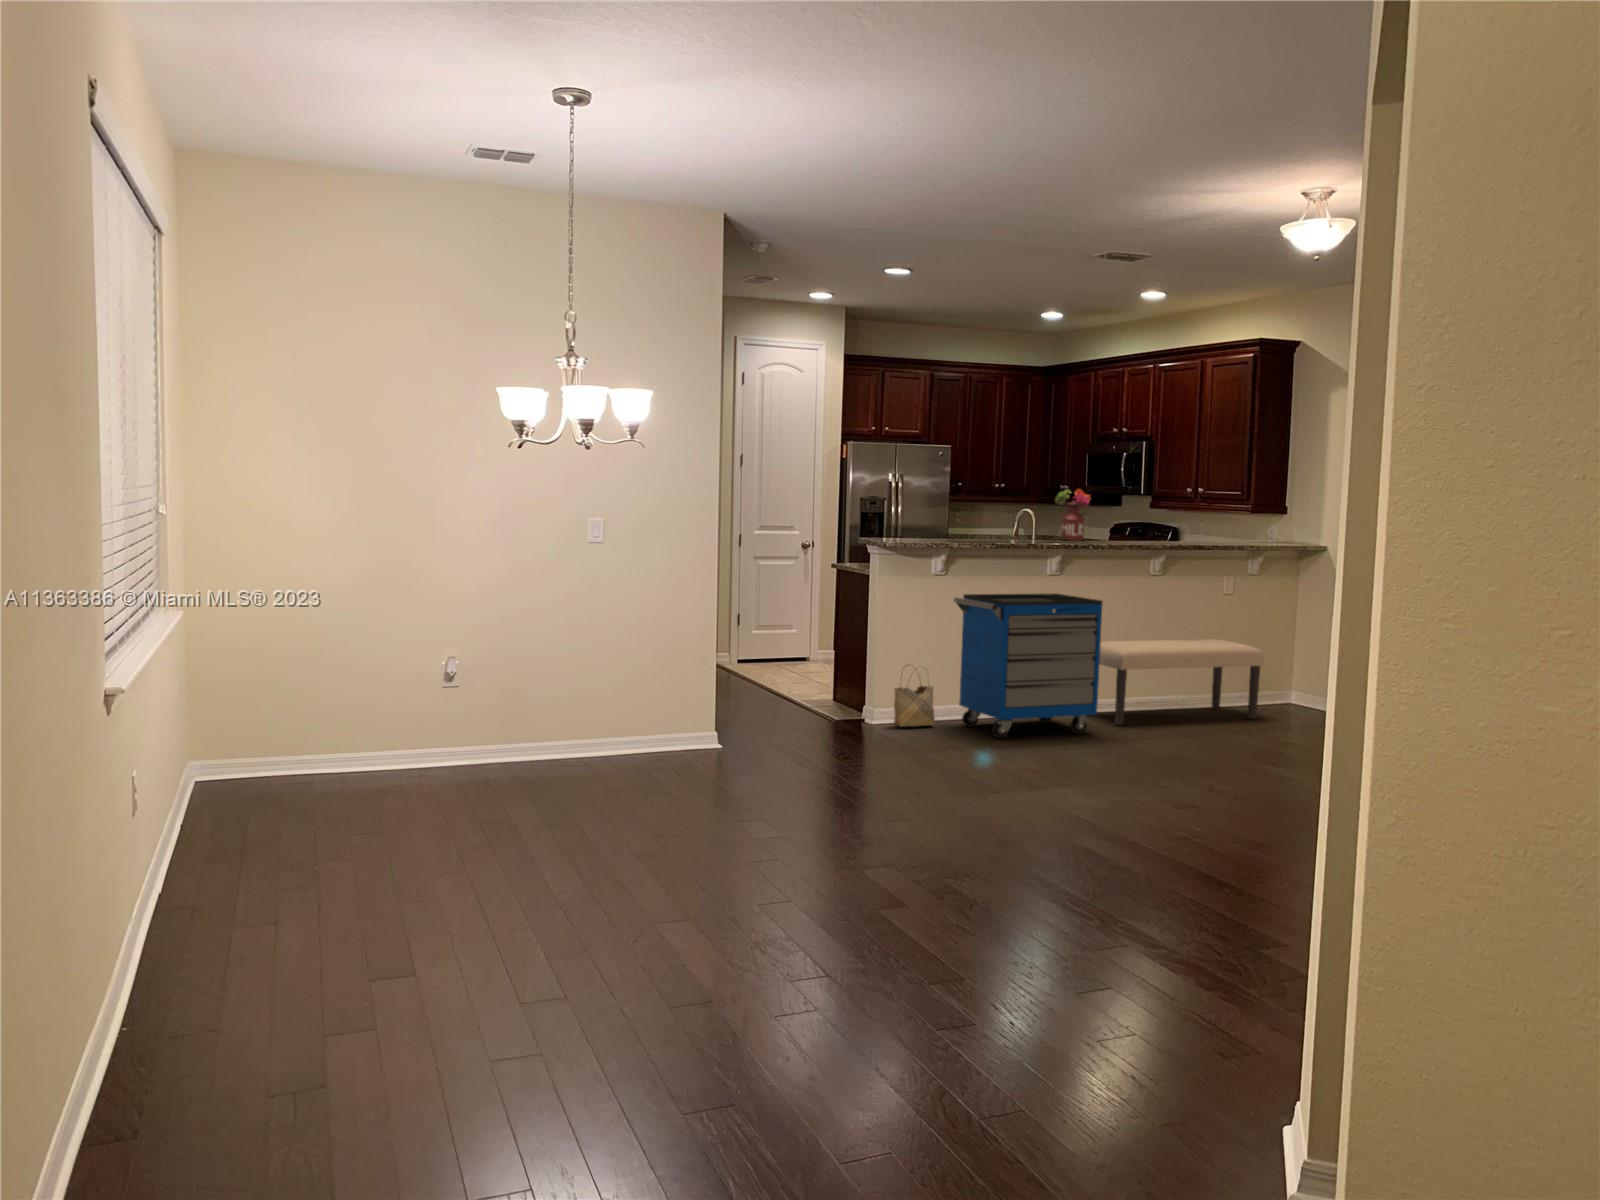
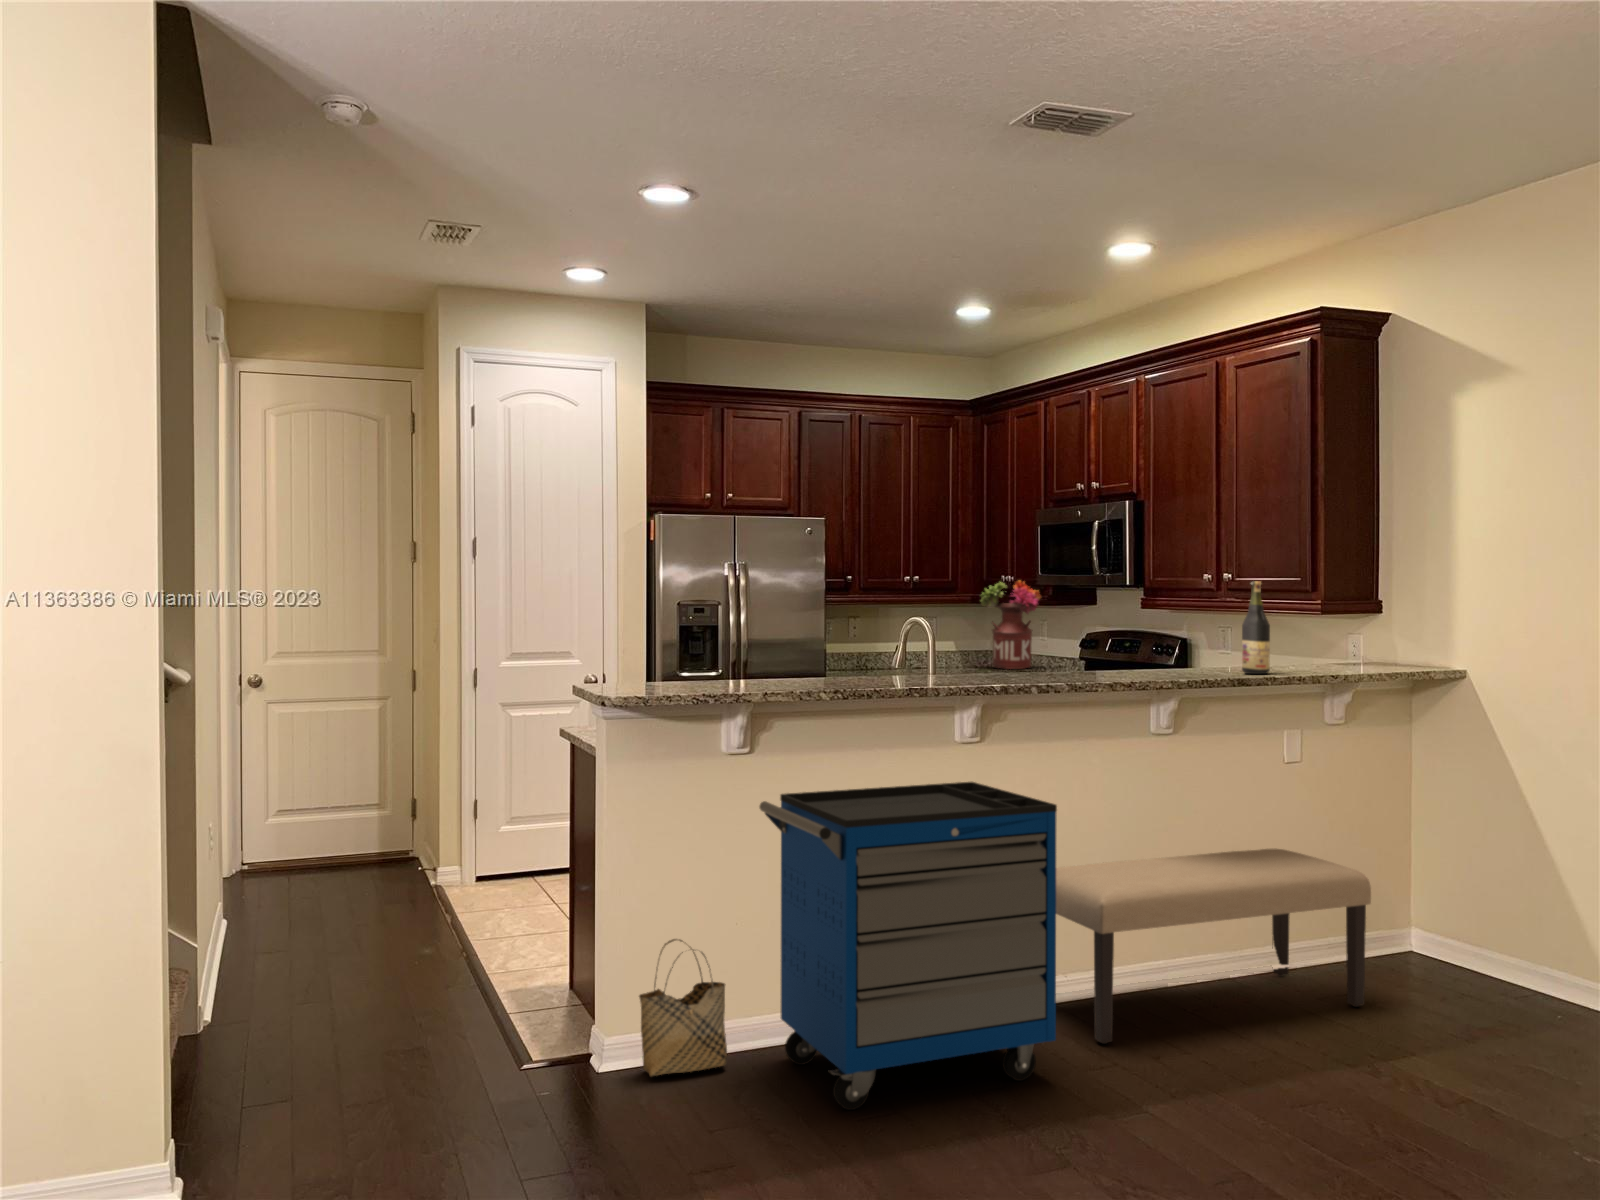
wine bottle: none [1204,493,1221,545] -> present [1242,581,1270,674]

